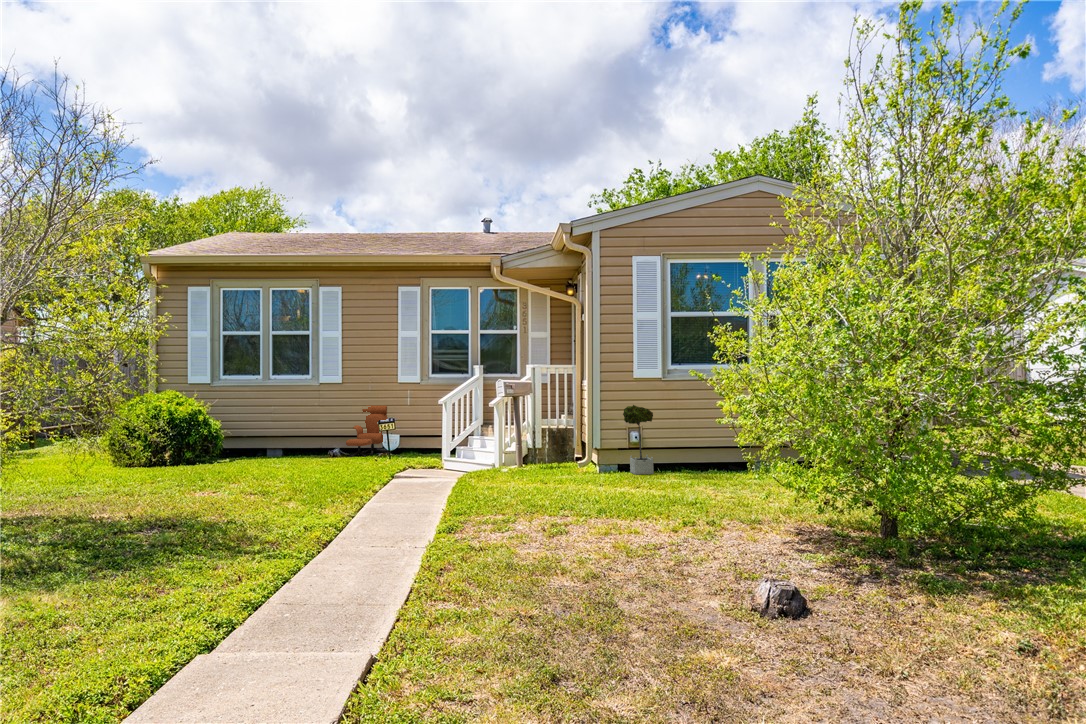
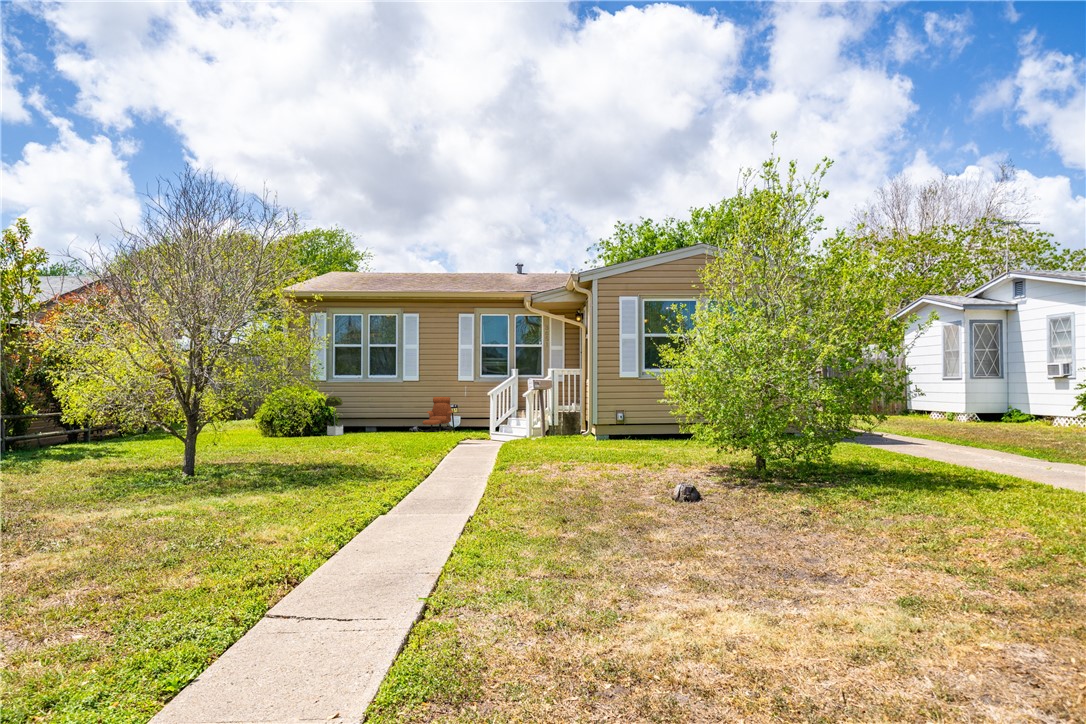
potted tree: present [623,405,654,474] -> present [325,396,343,435]

